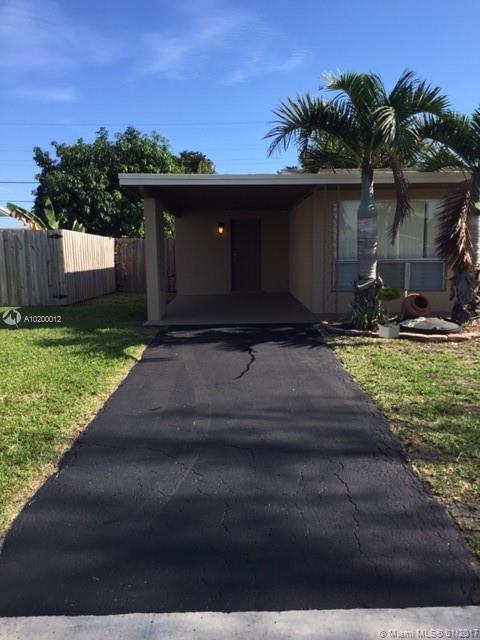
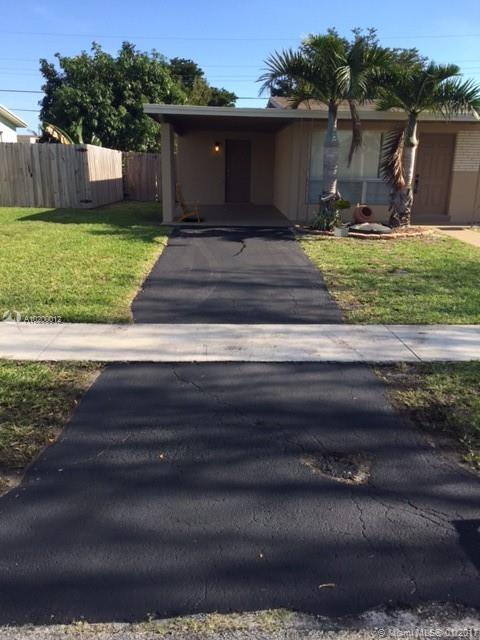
lounge chair: none [163,271,197,322] -> present [176,182,200,222]

